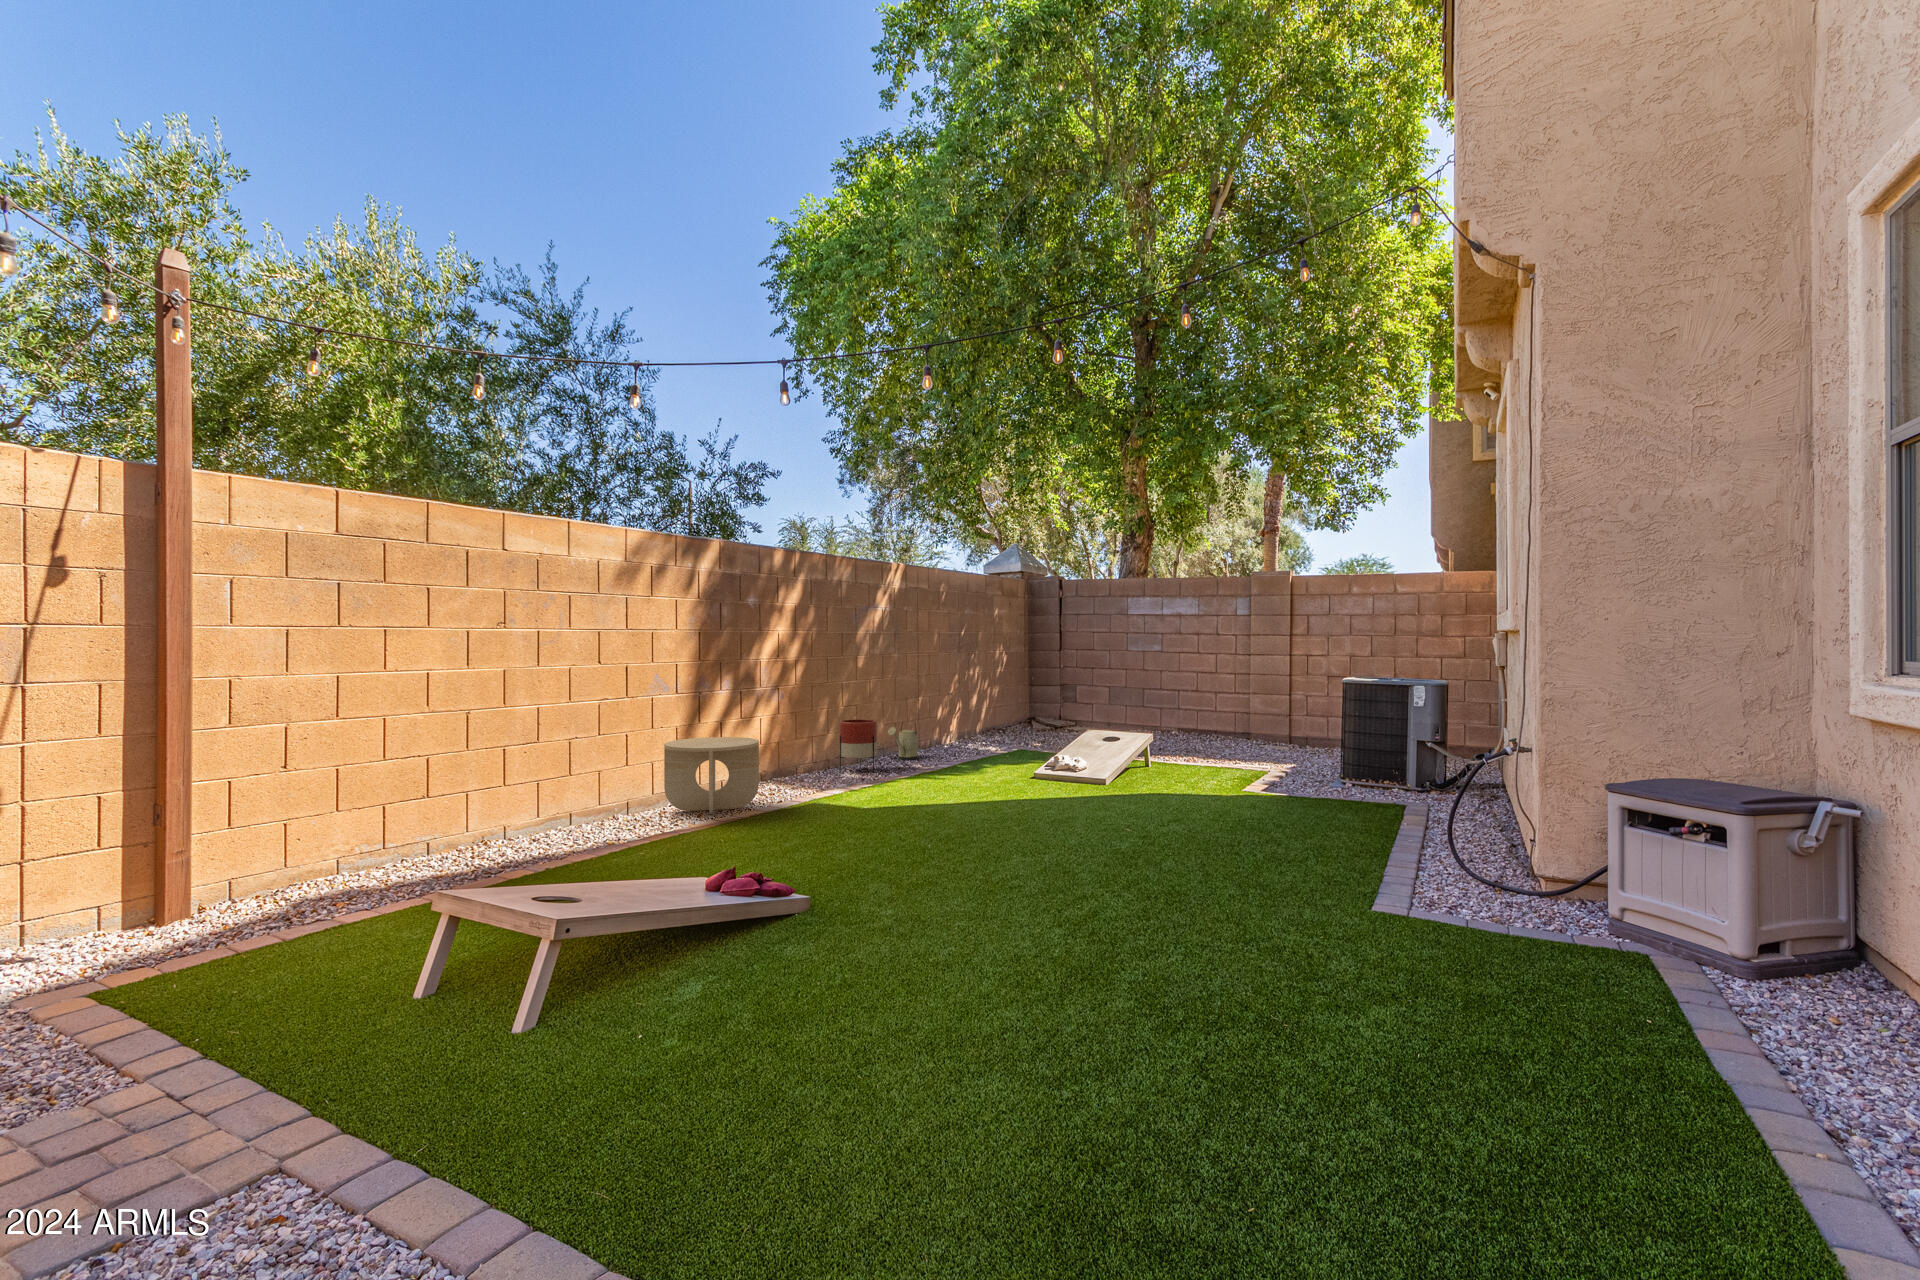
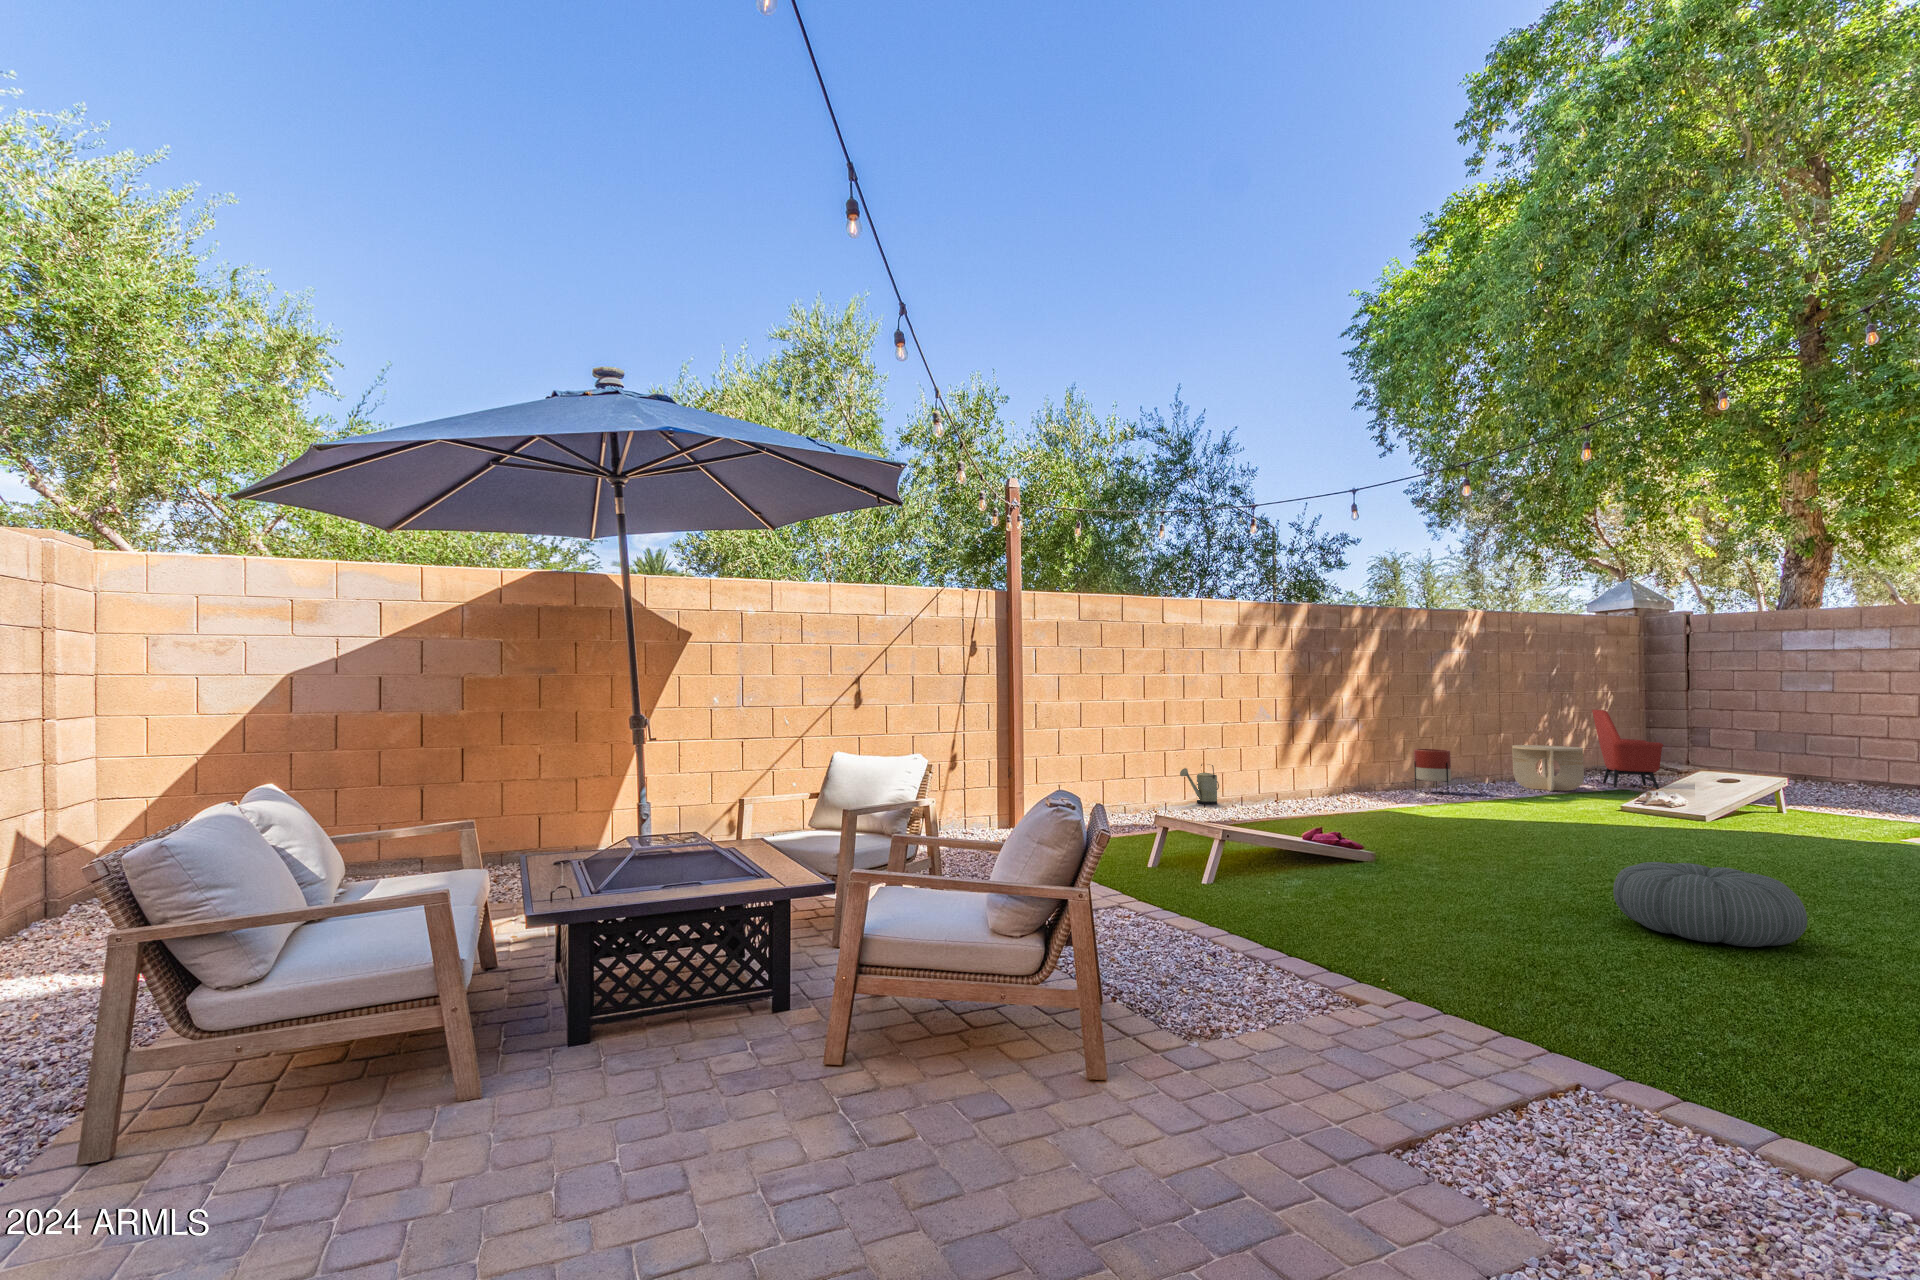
armchair: none [992,665,1047,743] -> present [1592,710,1663,789]
watering can: present [888,723,918,760] -> present [1180,764,1219,804]
side table: present [664,737,759,814] -> present [1512,745,1584,791]
pouf: none [1181,935,1401,1084] -> present [1613,862,1807,947]

